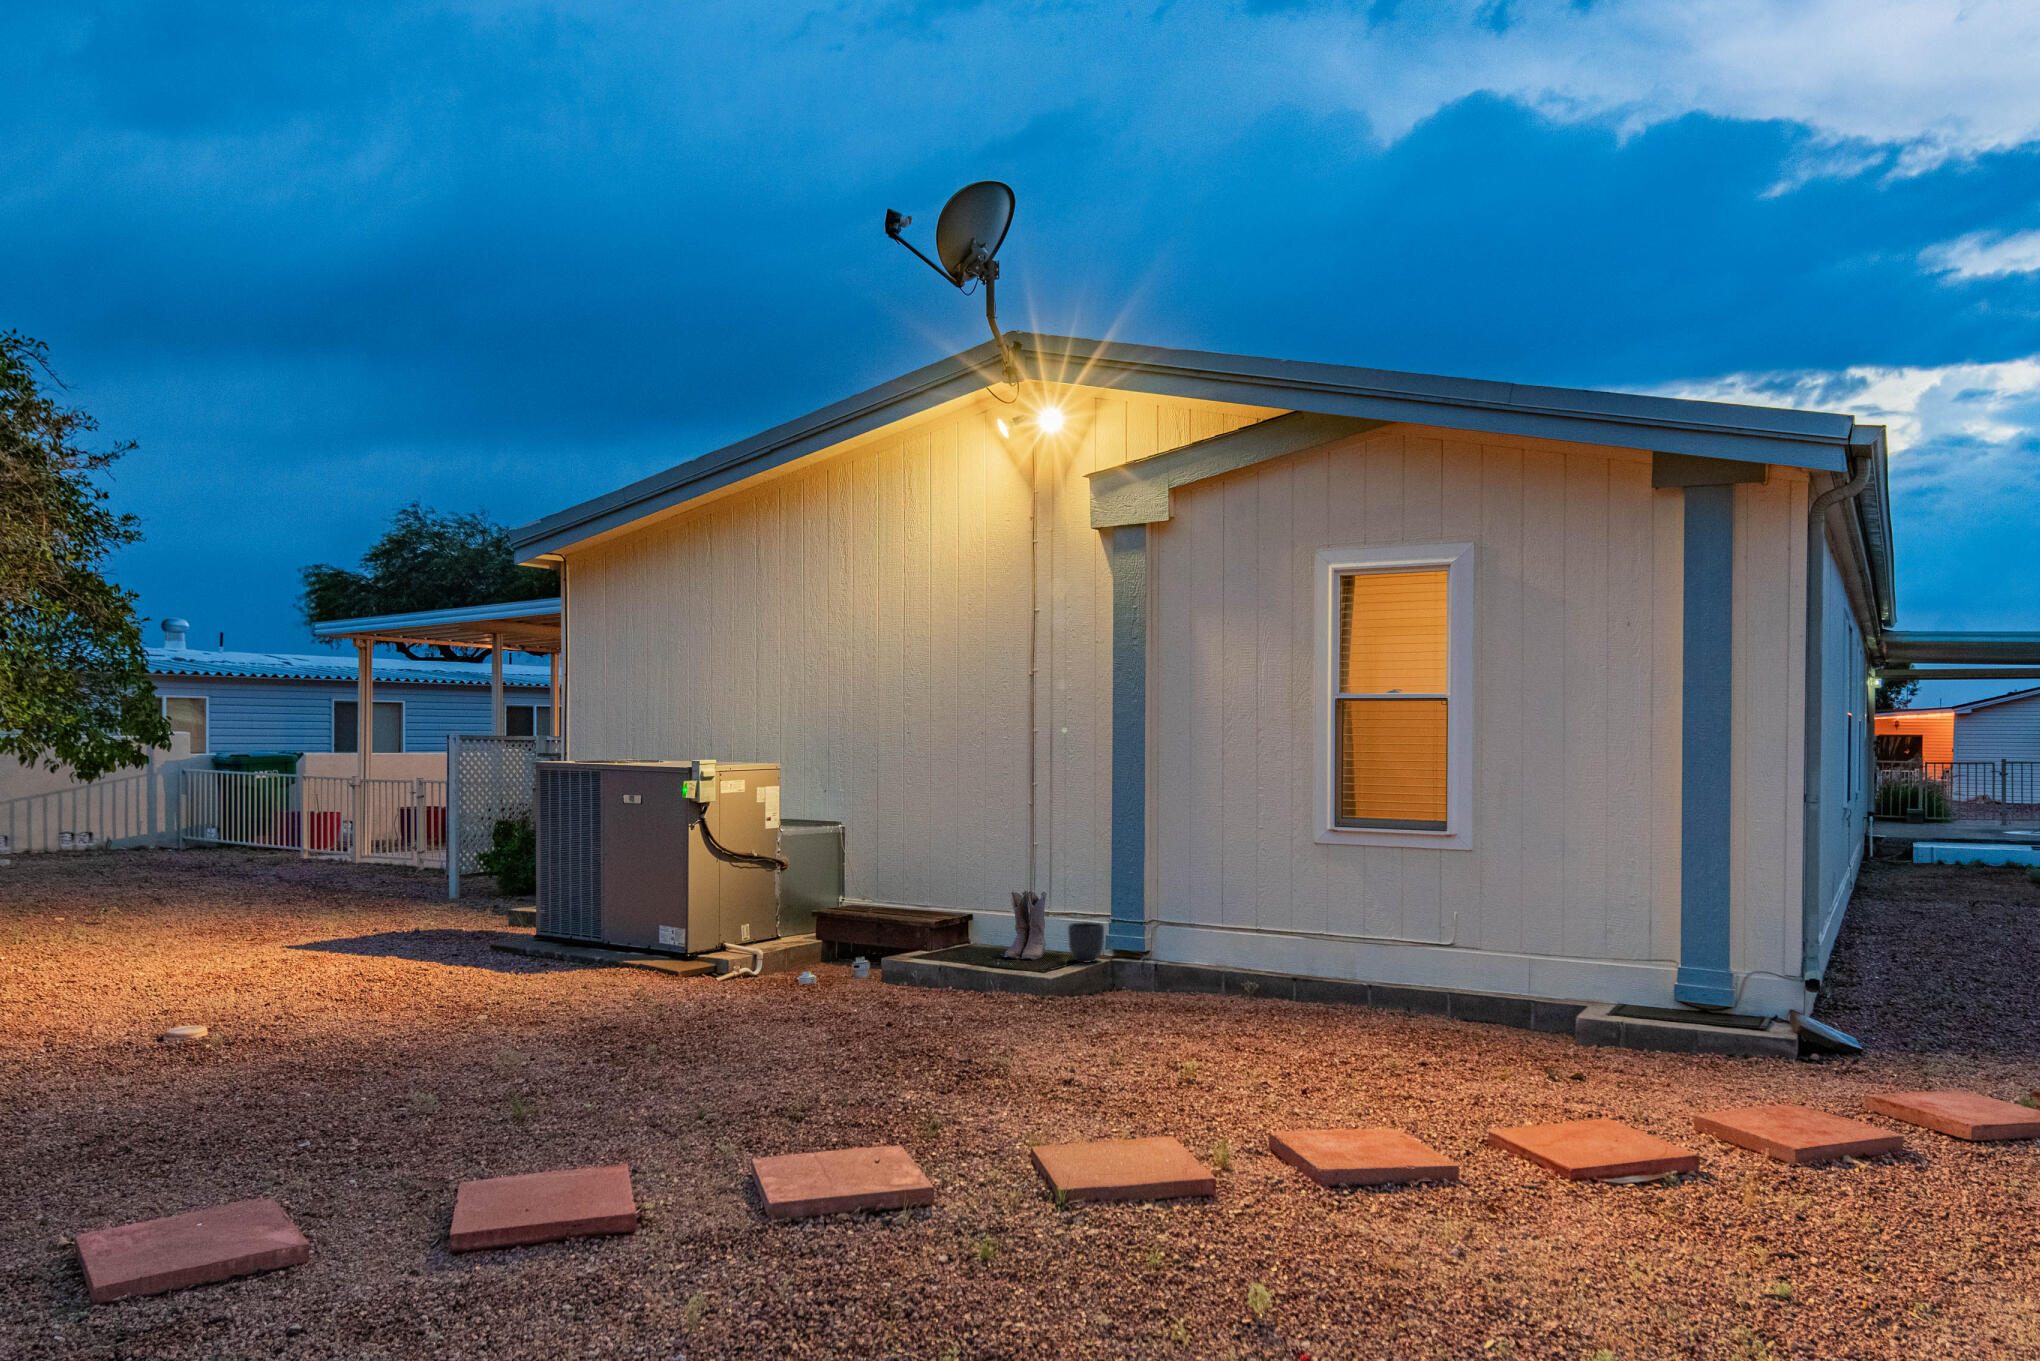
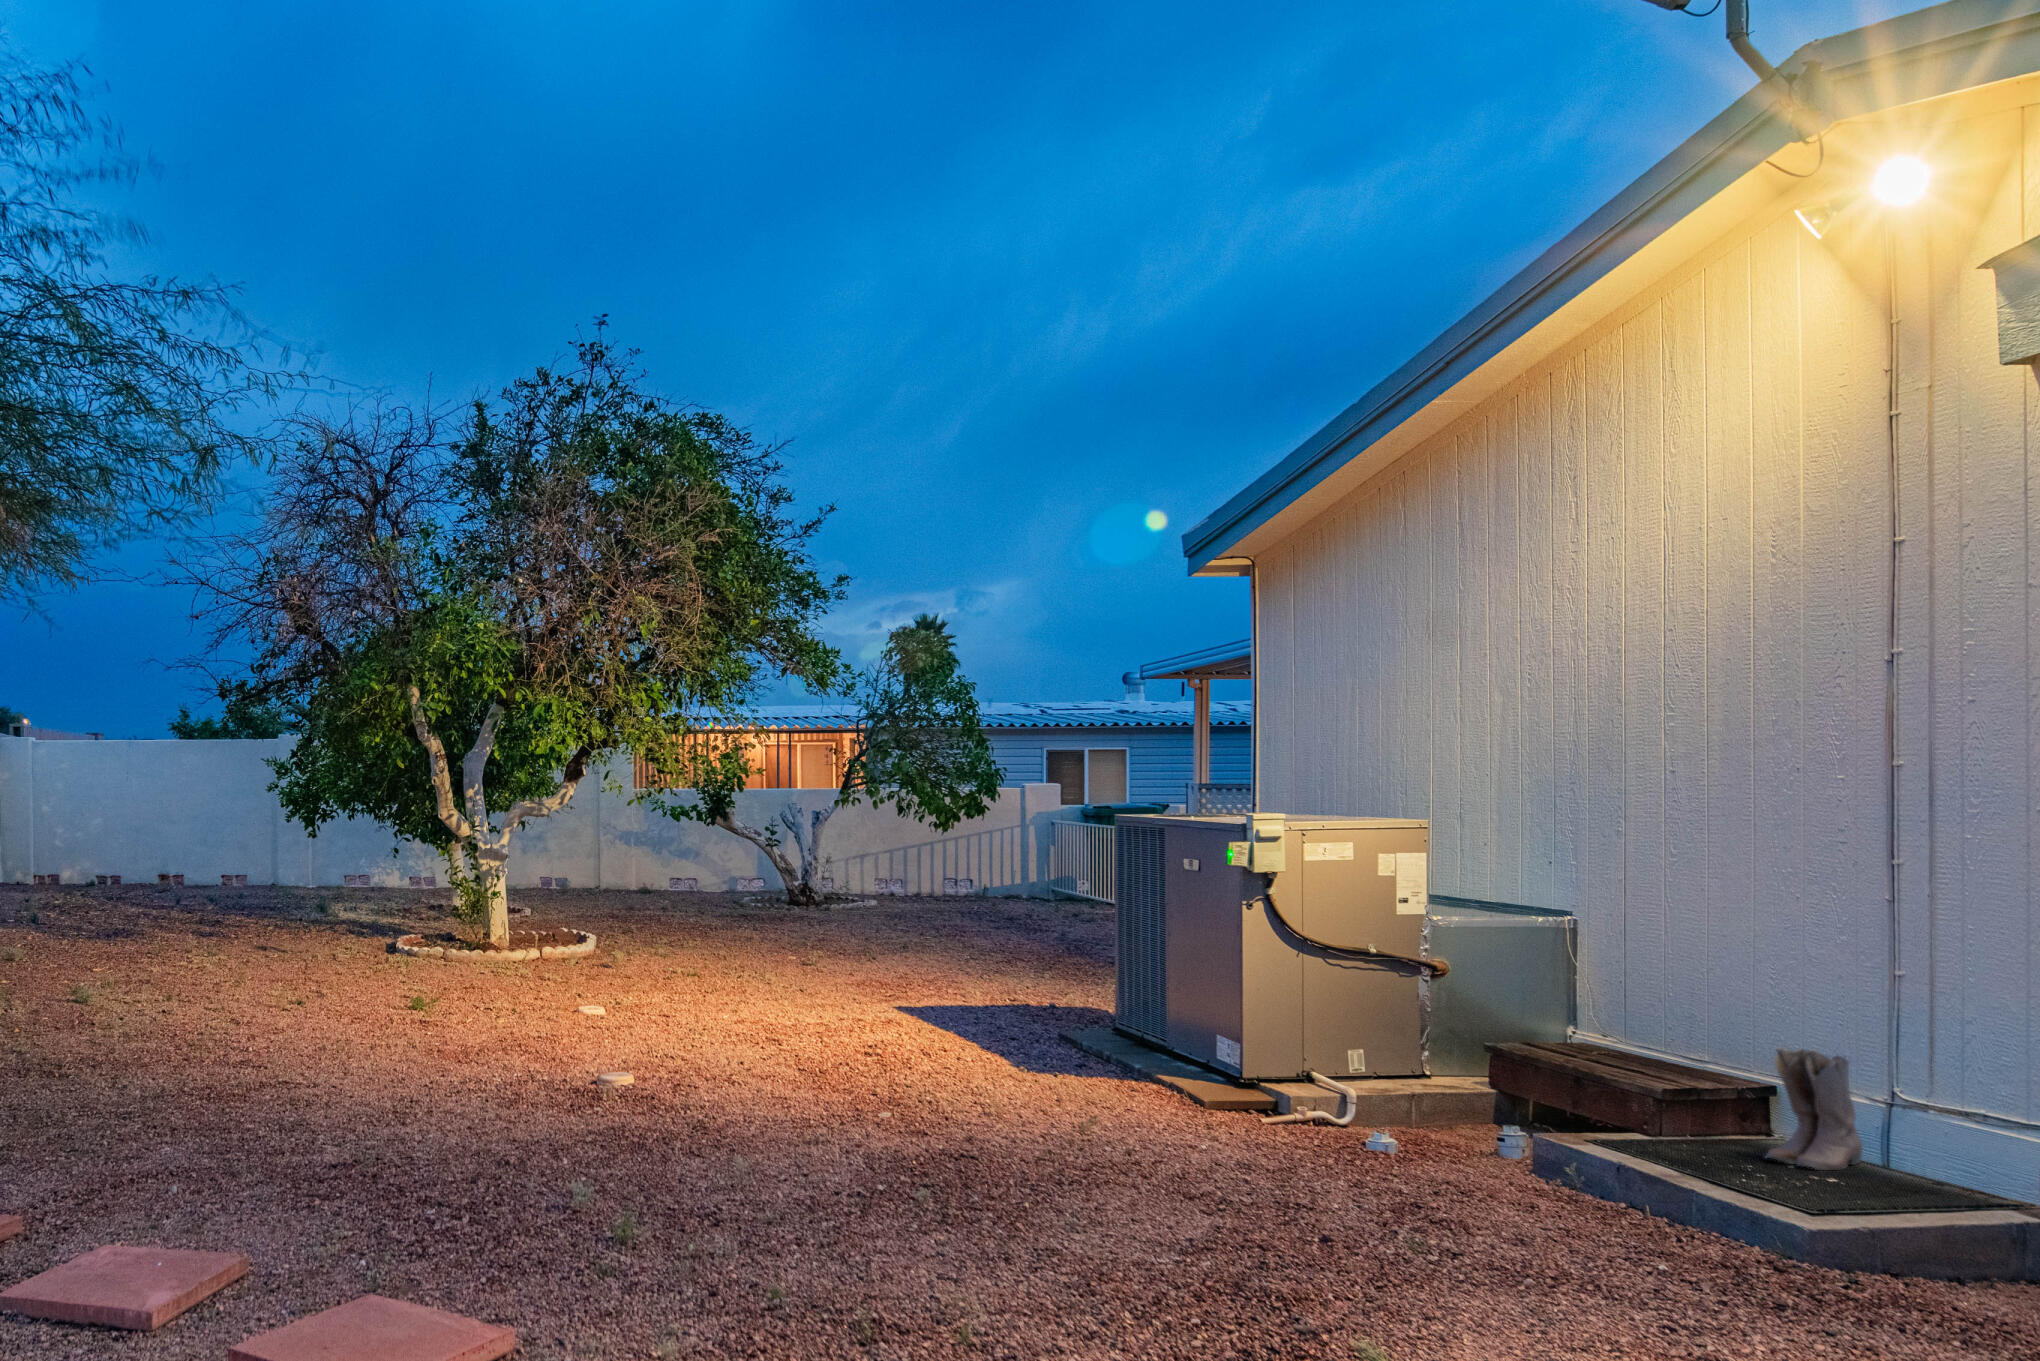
planter: present [1068,922,1104,963] -> none [1874,1118,1957,1194]

